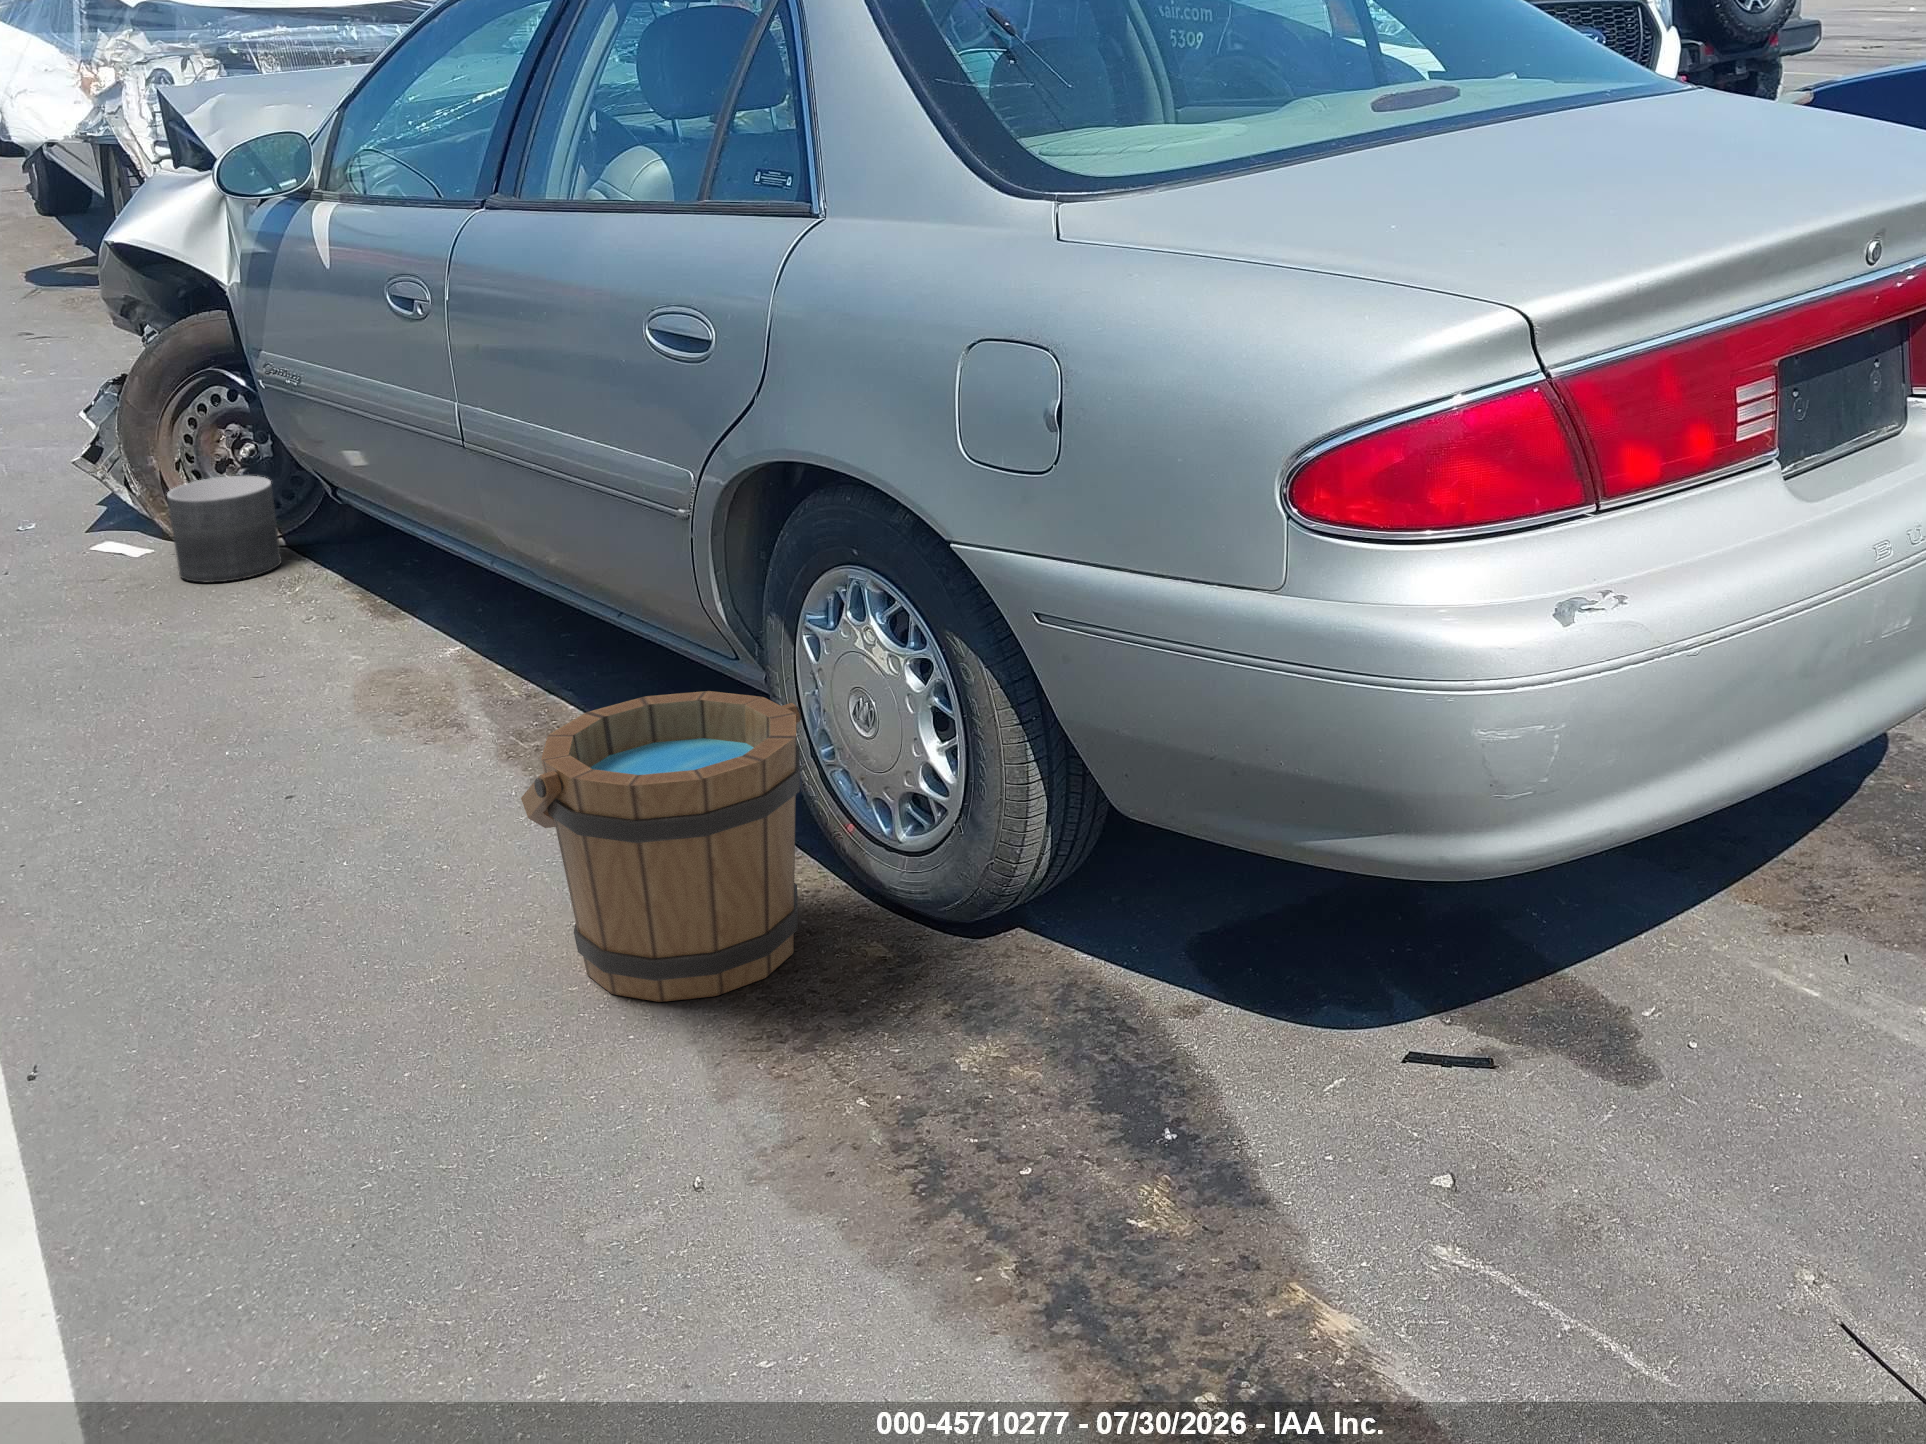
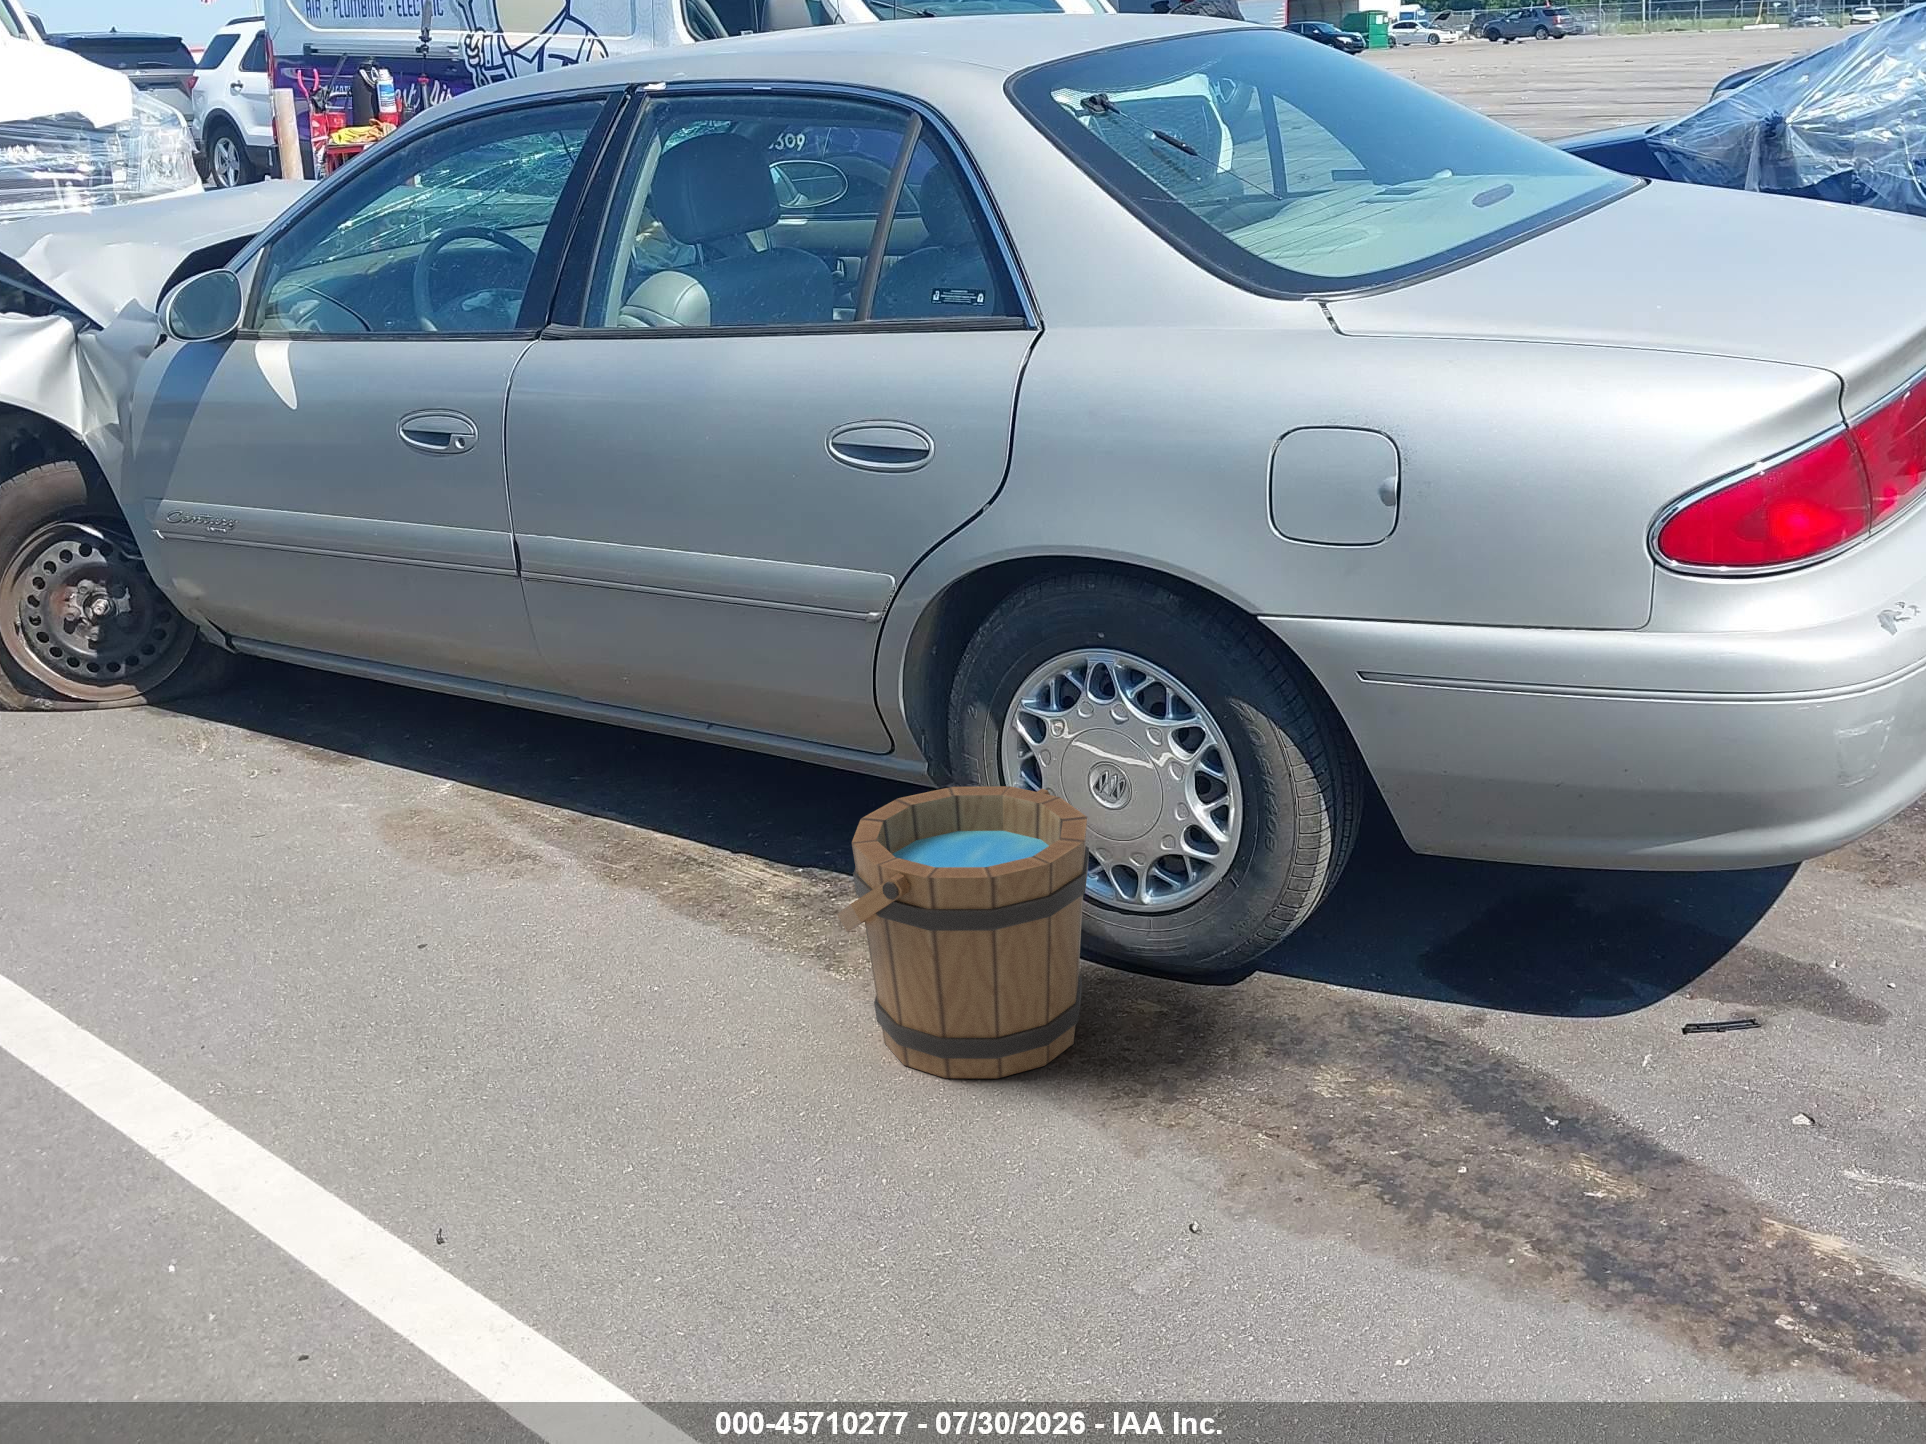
planter: present [167,476,282,582] -> none [37,634,157,750]

